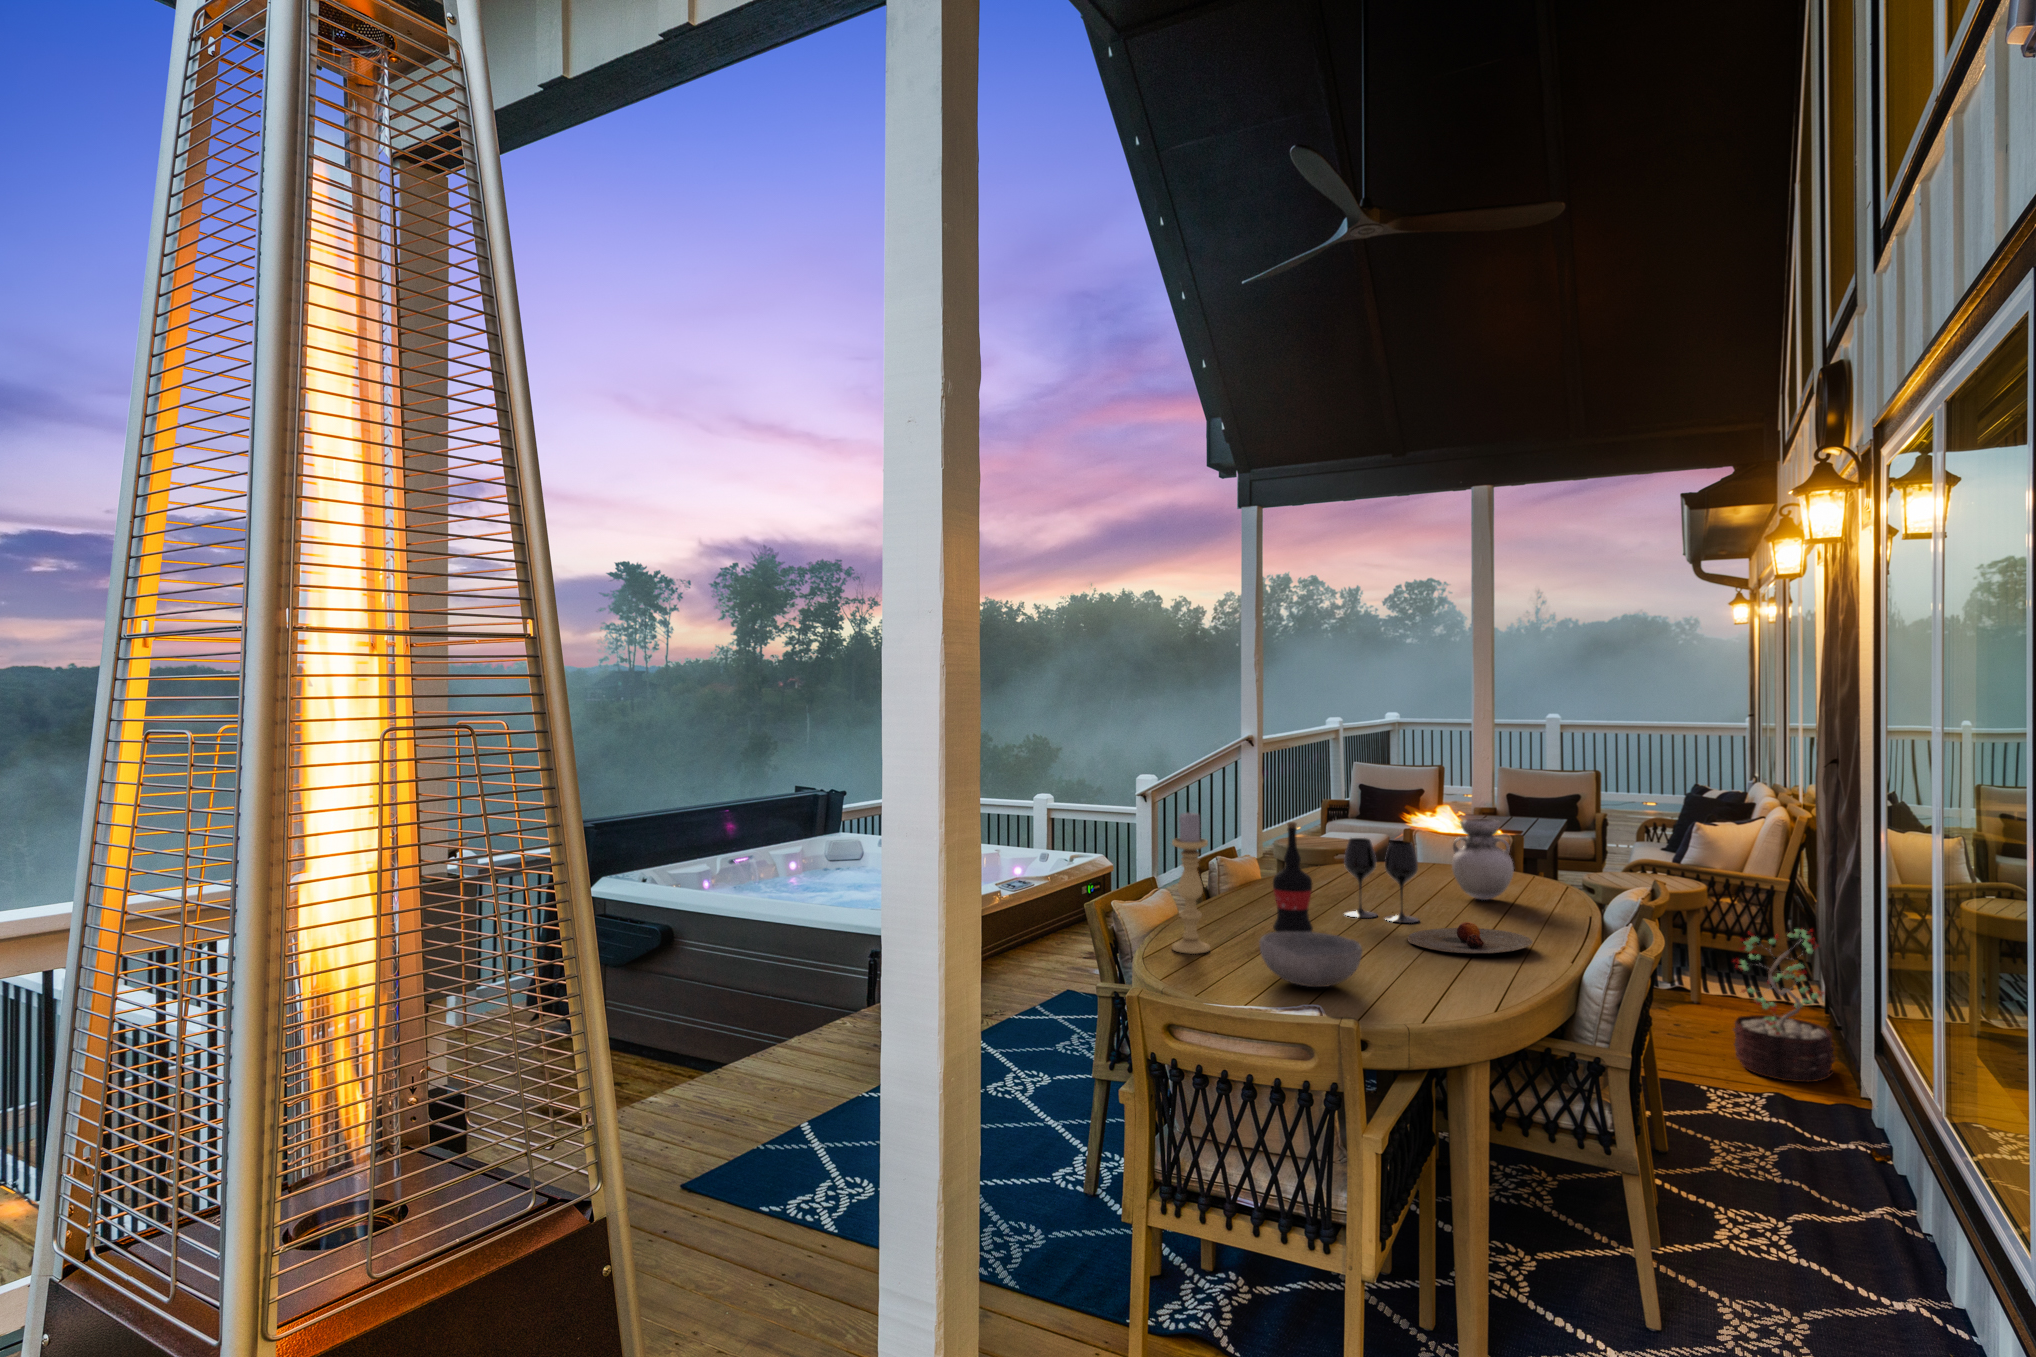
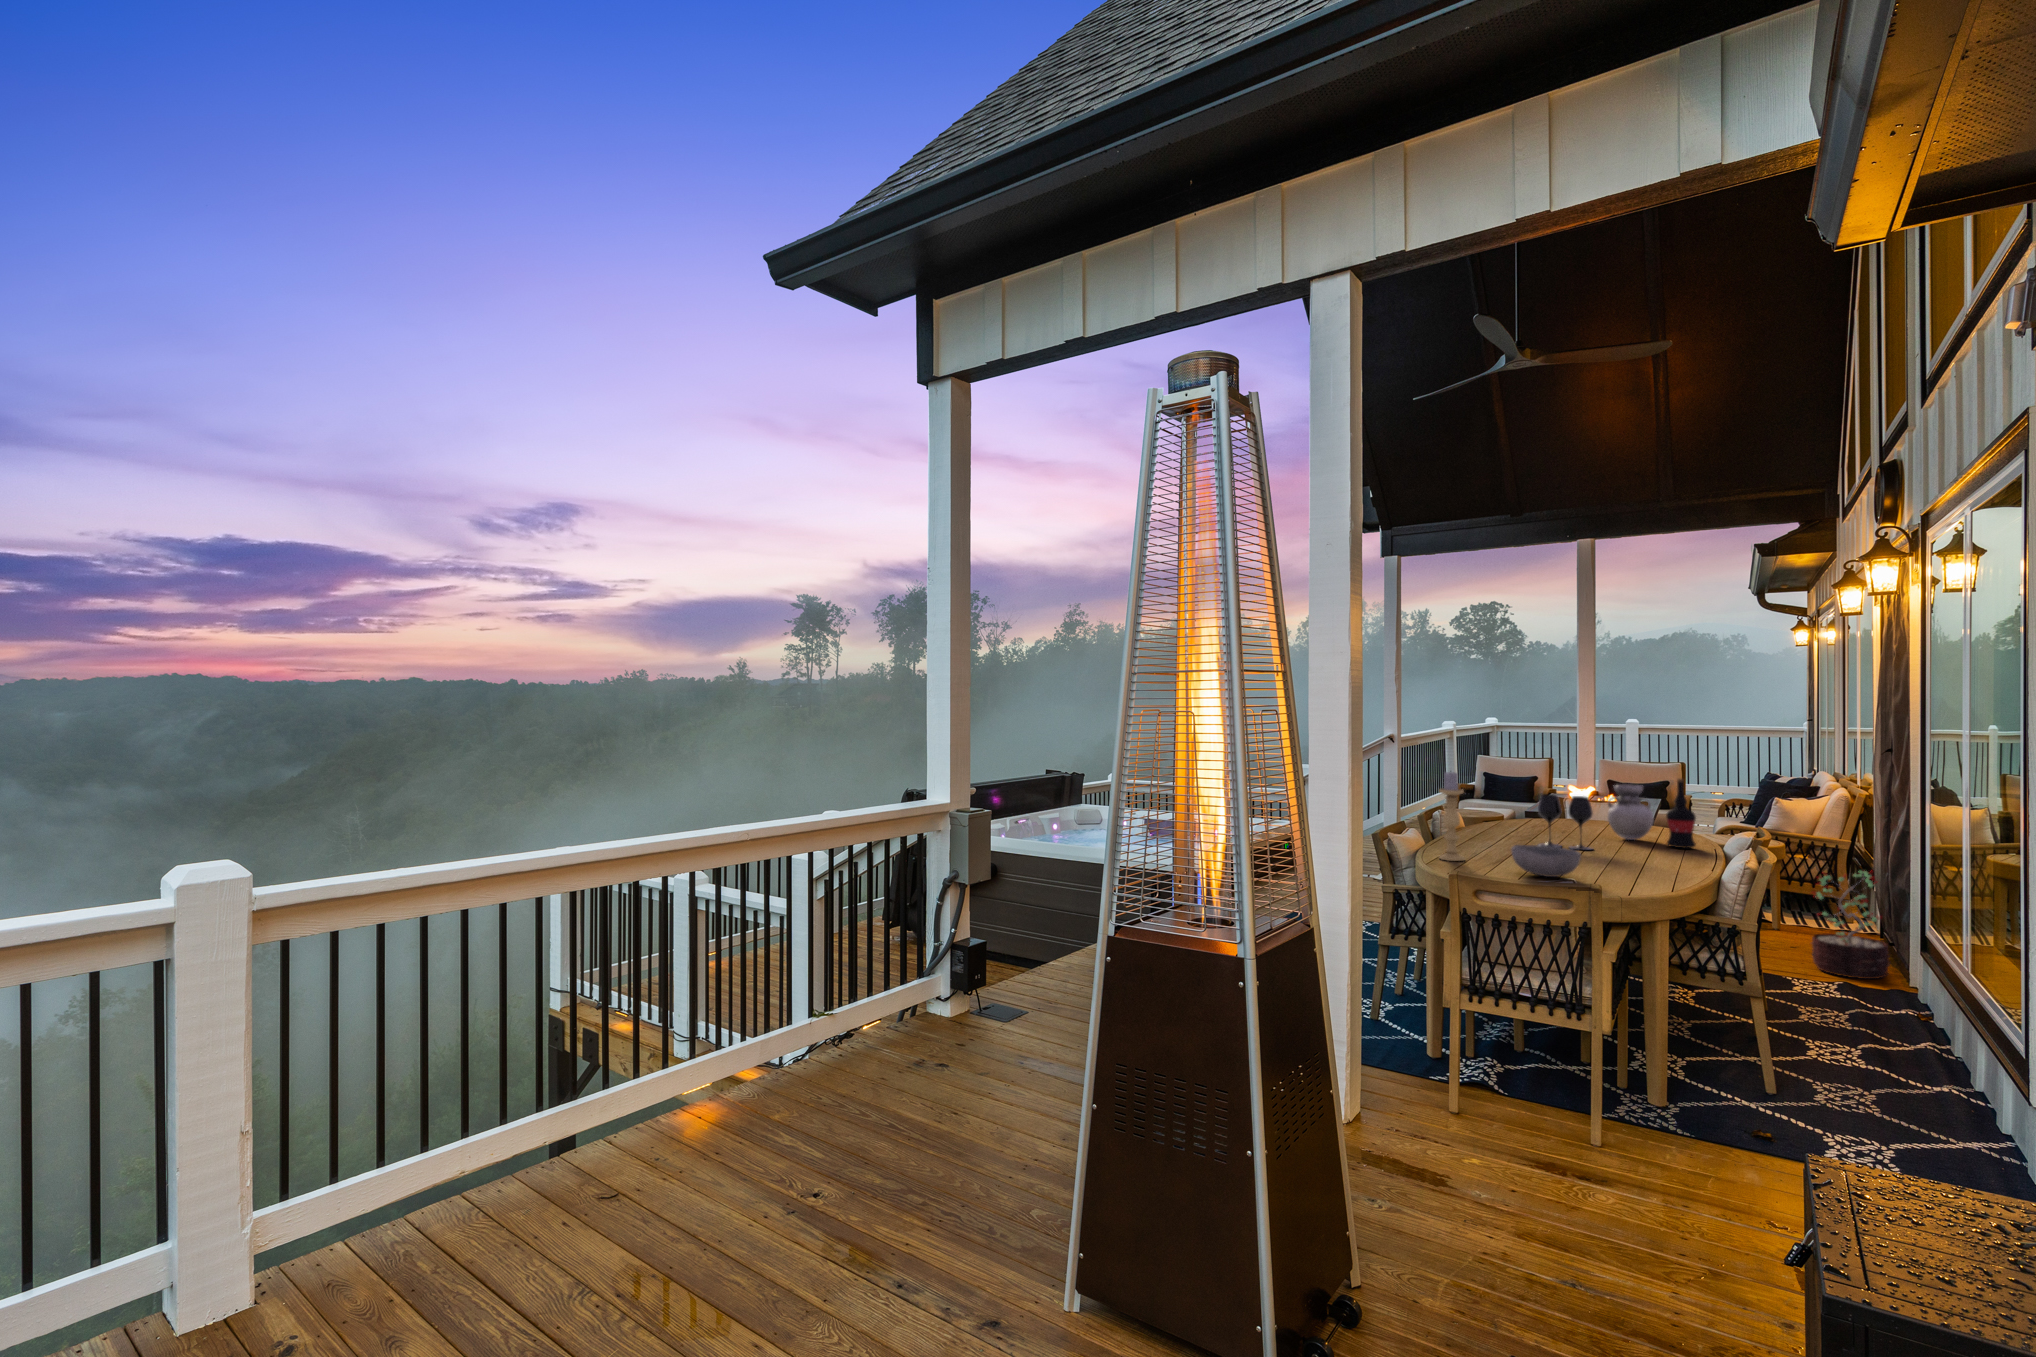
wine bottle: present [1273,822,1313,932] -> present [1666,779,1696,848]
plate: present [1408,922,1533,953] -> none [1592,847,1682,864]

